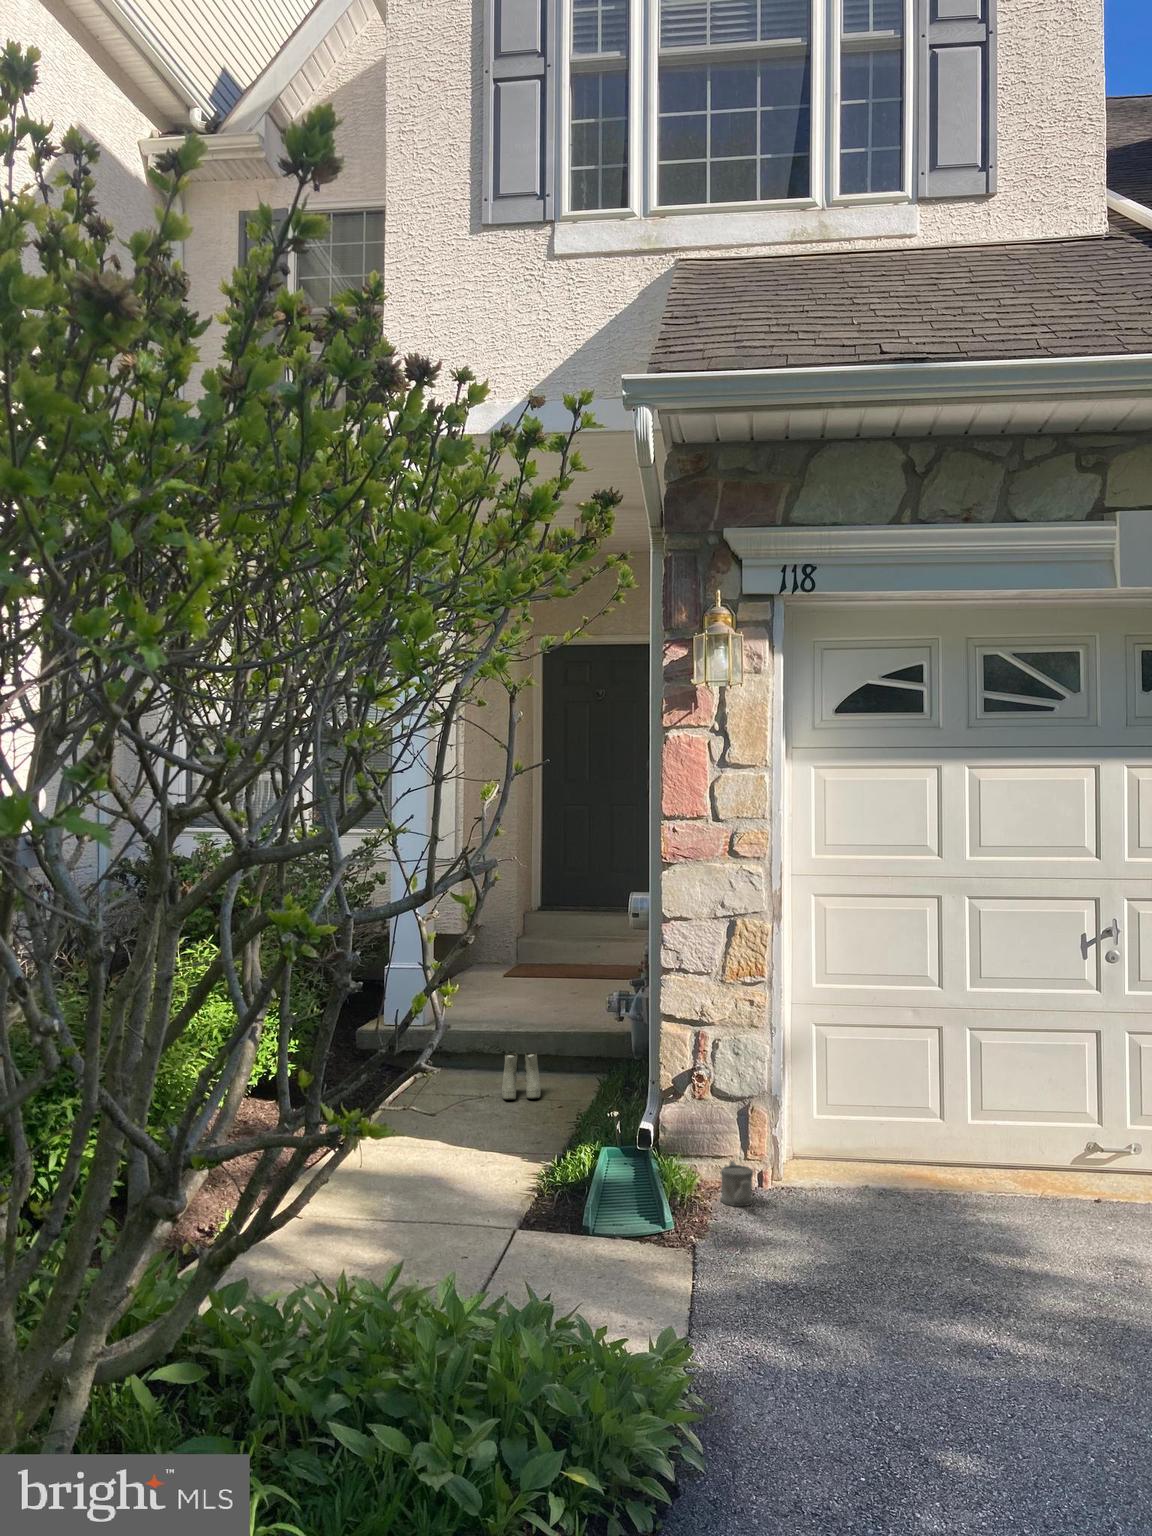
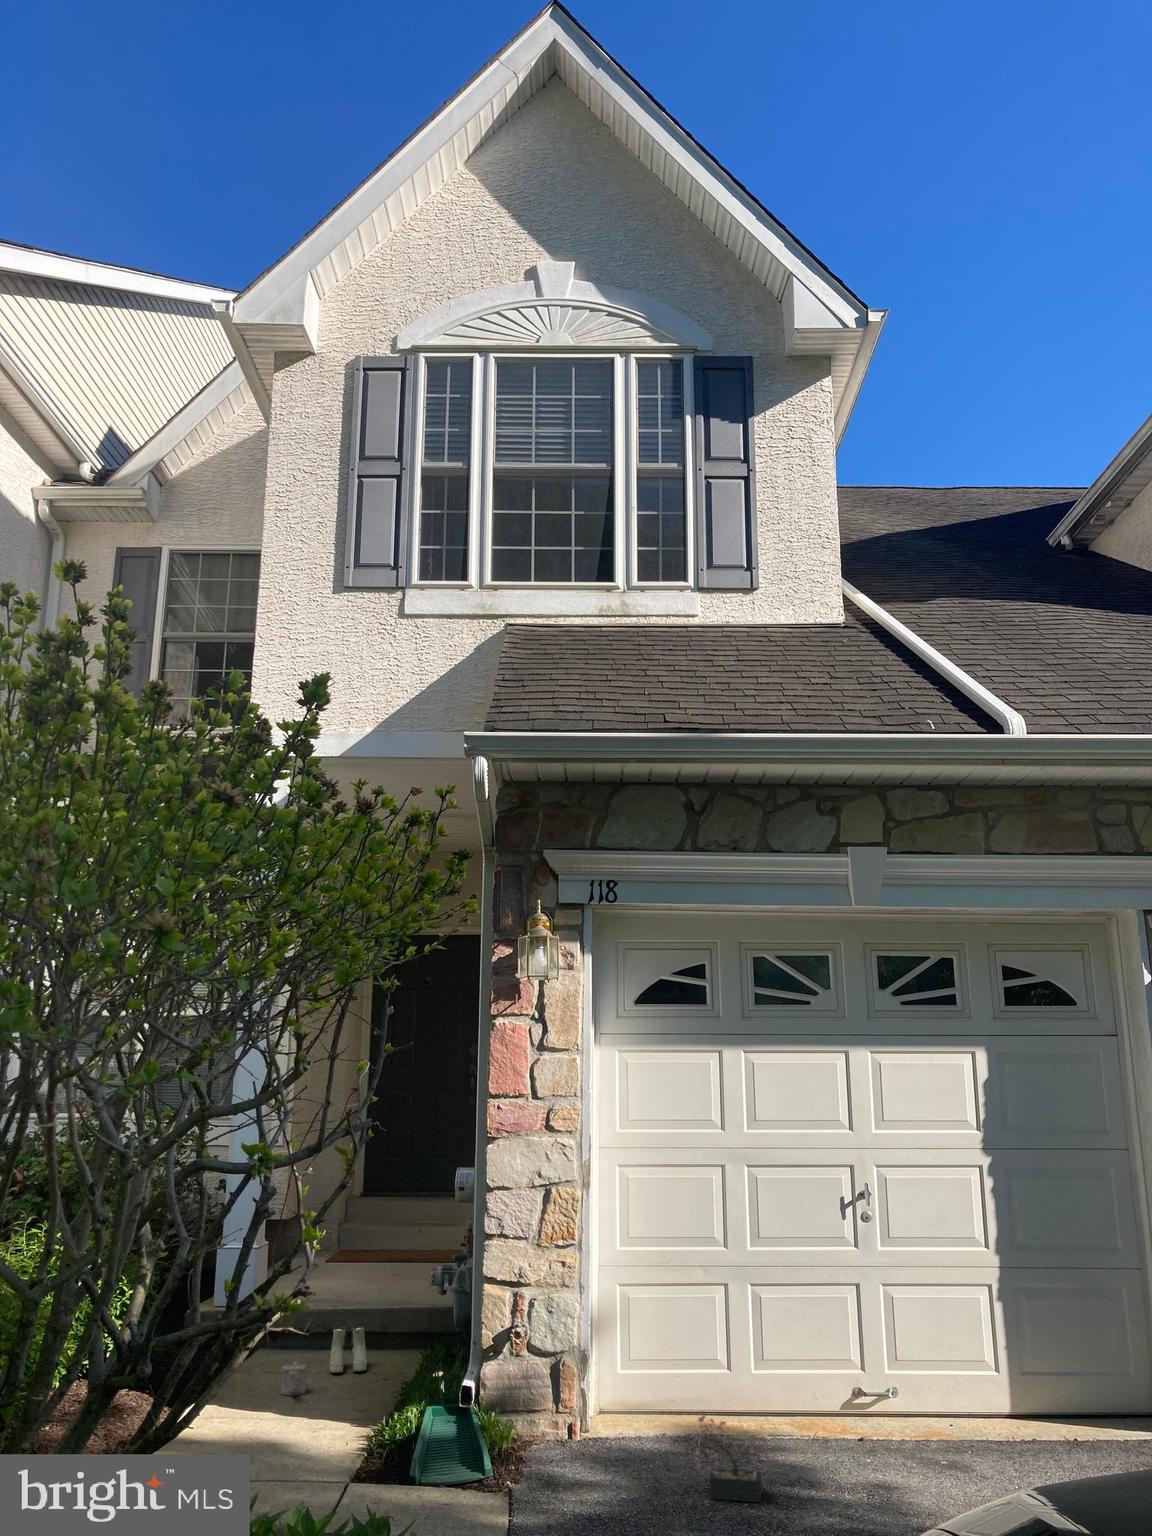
watering can: present [721,1161,753,1206] -> present [280,1361,307,1396]
decorative plant: none [899,1176,1004,1278] -> present [689,1415,775,1502]

